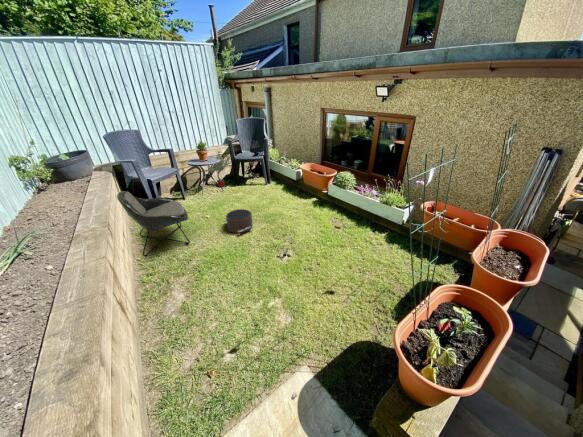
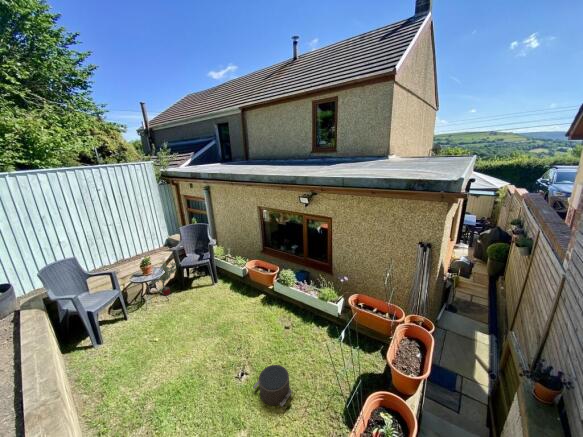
lounge chair: present [117,191,190,257] -> none [60,333,142,413]
pouf: present [224,209,253,233] -> present [253,365,292,406]

